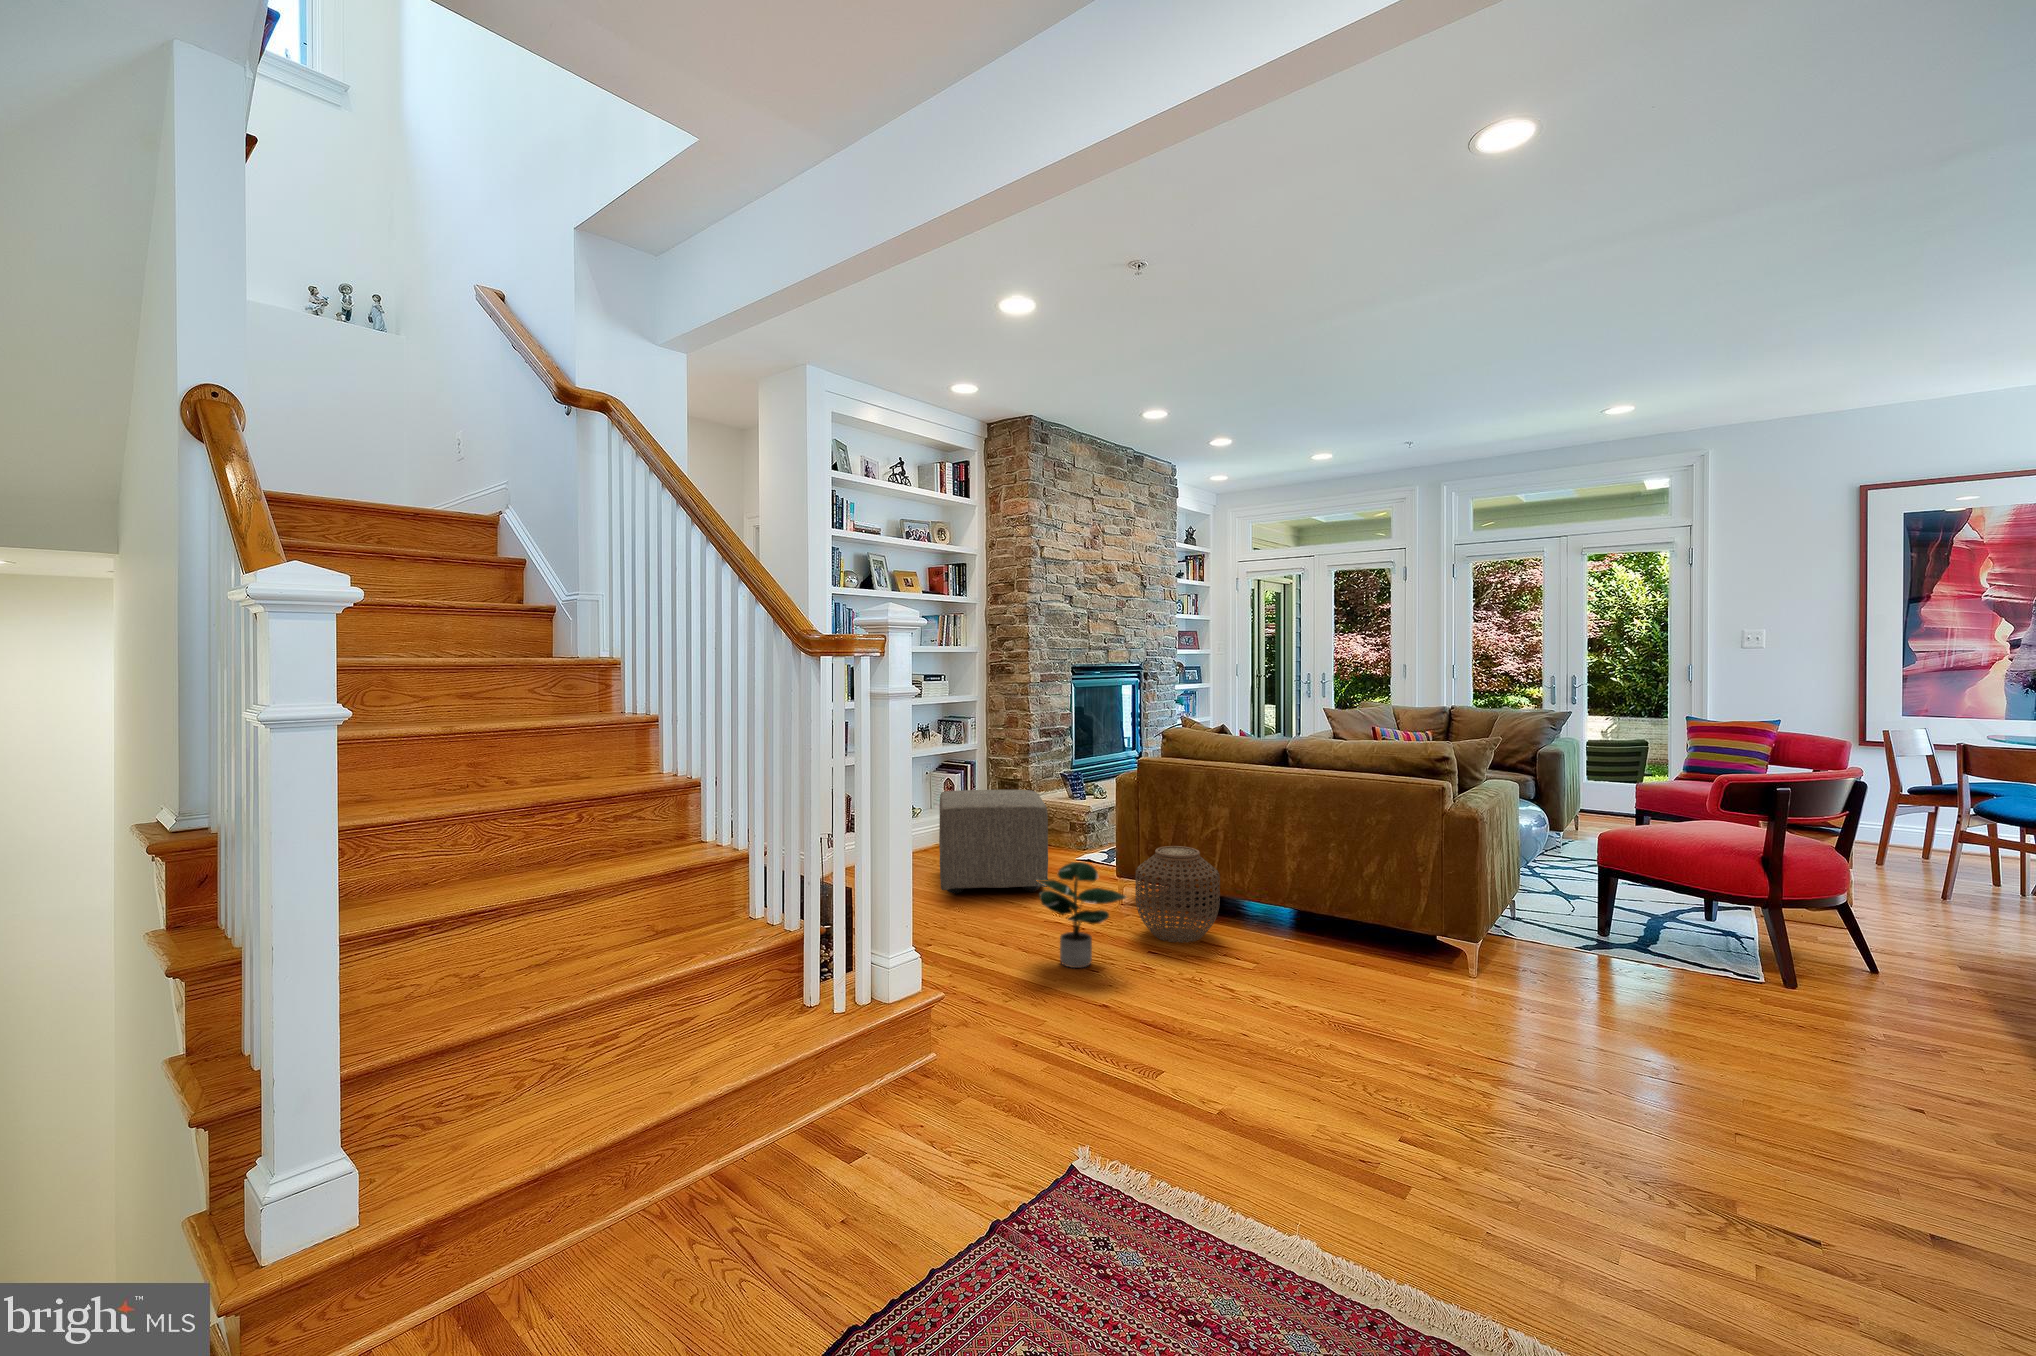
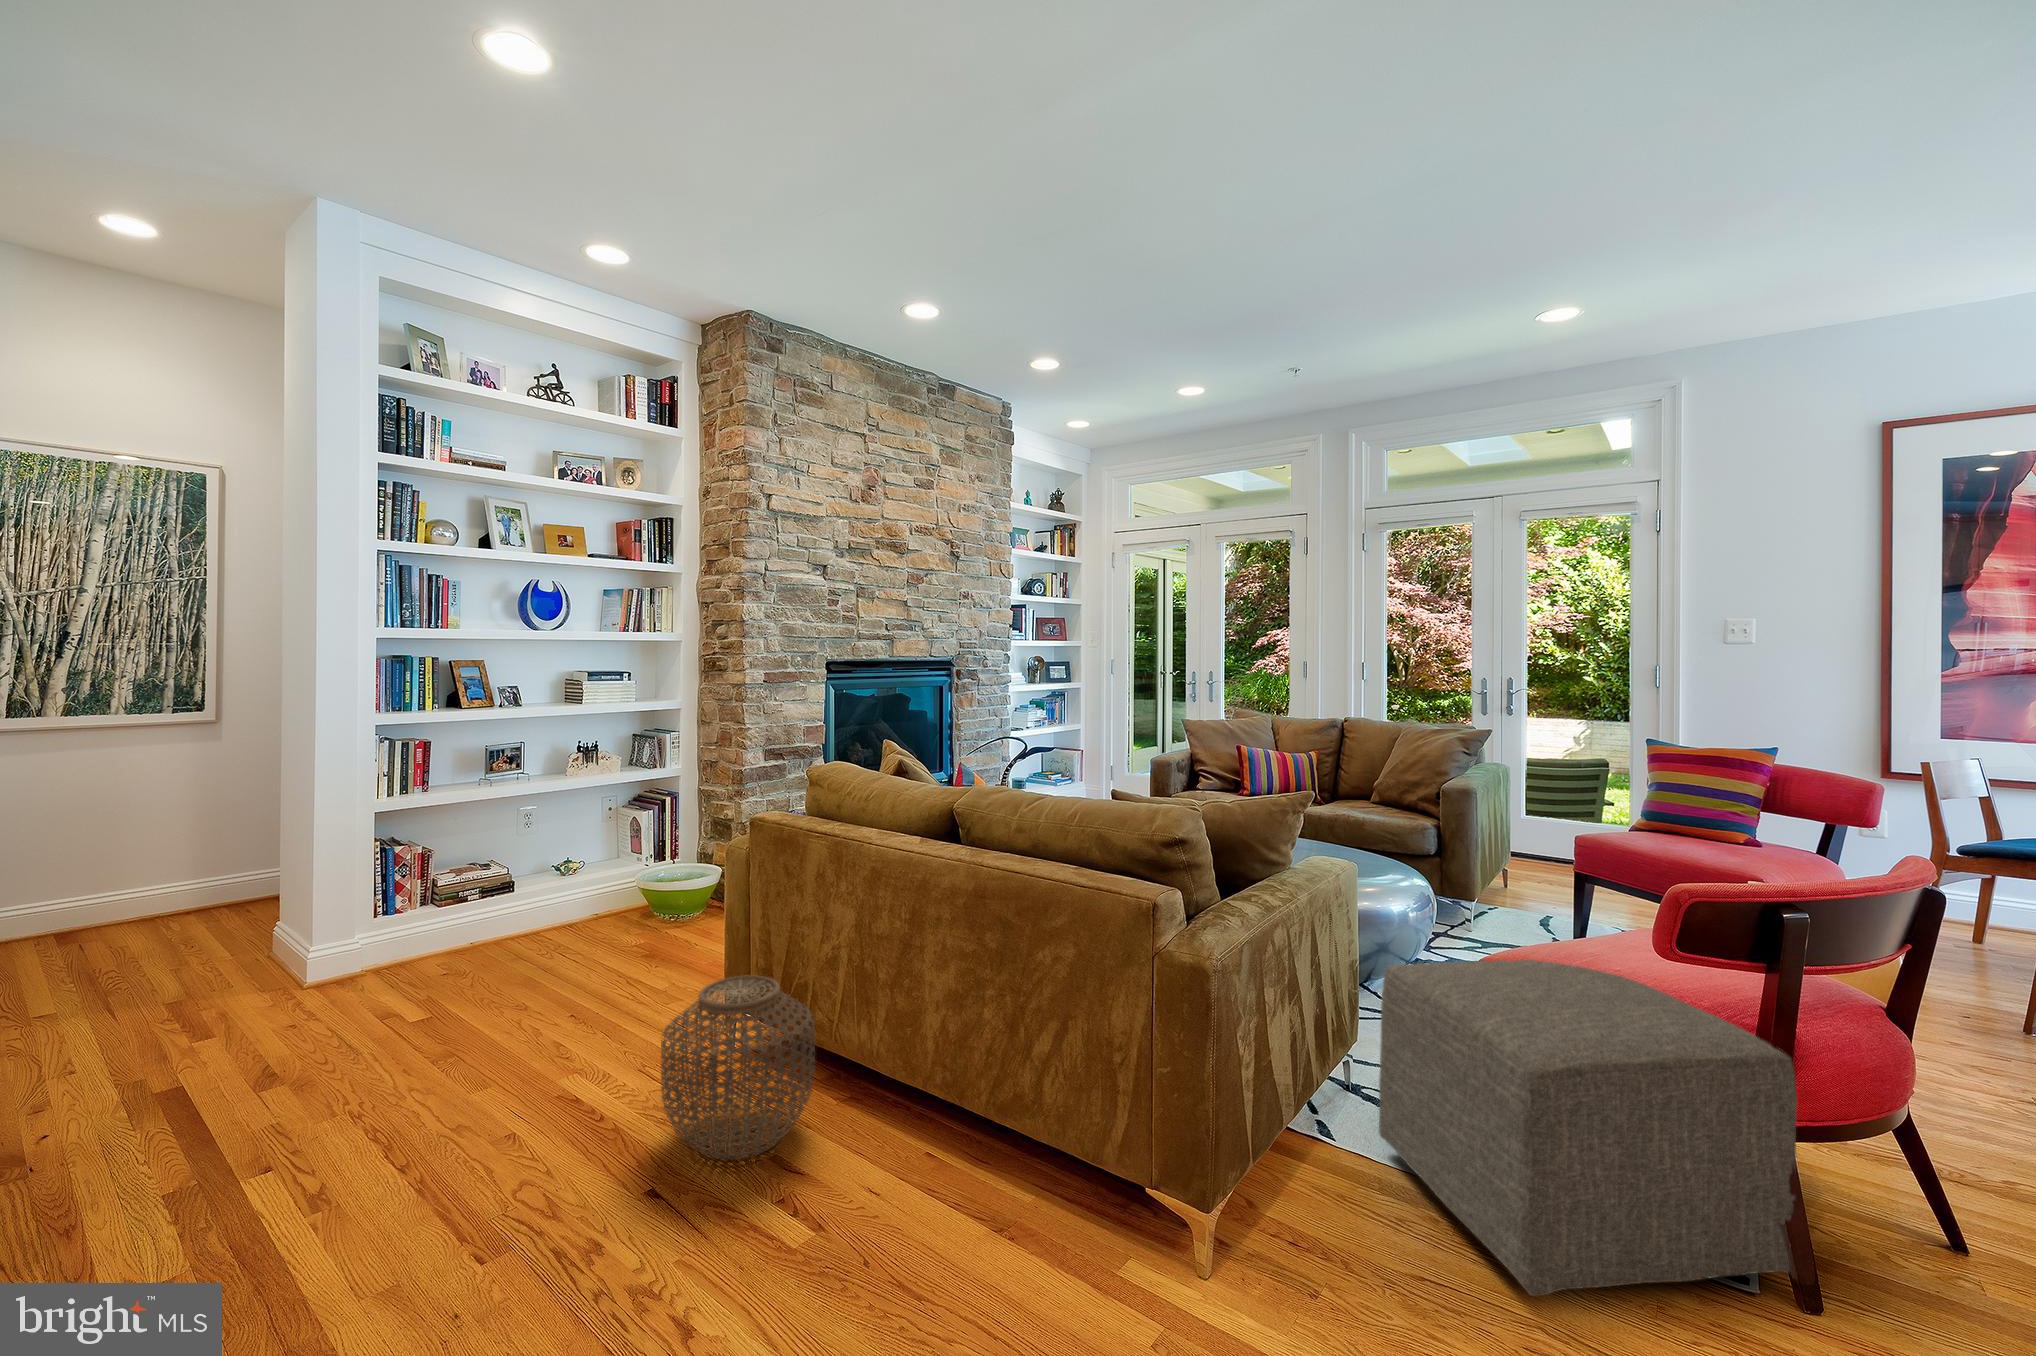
ottoman: present [939,790,1048,894] -> present [1379,959,1797,1296]
potted plant: present [1037,862,1126,968] -> none [358,1022,551,1249]

